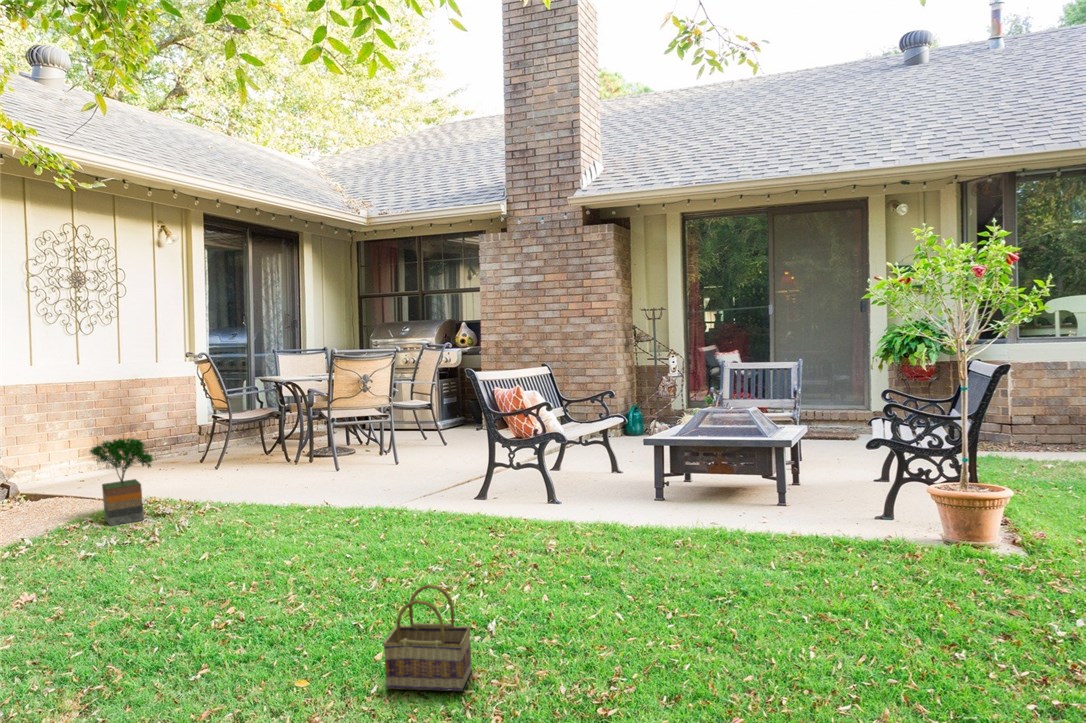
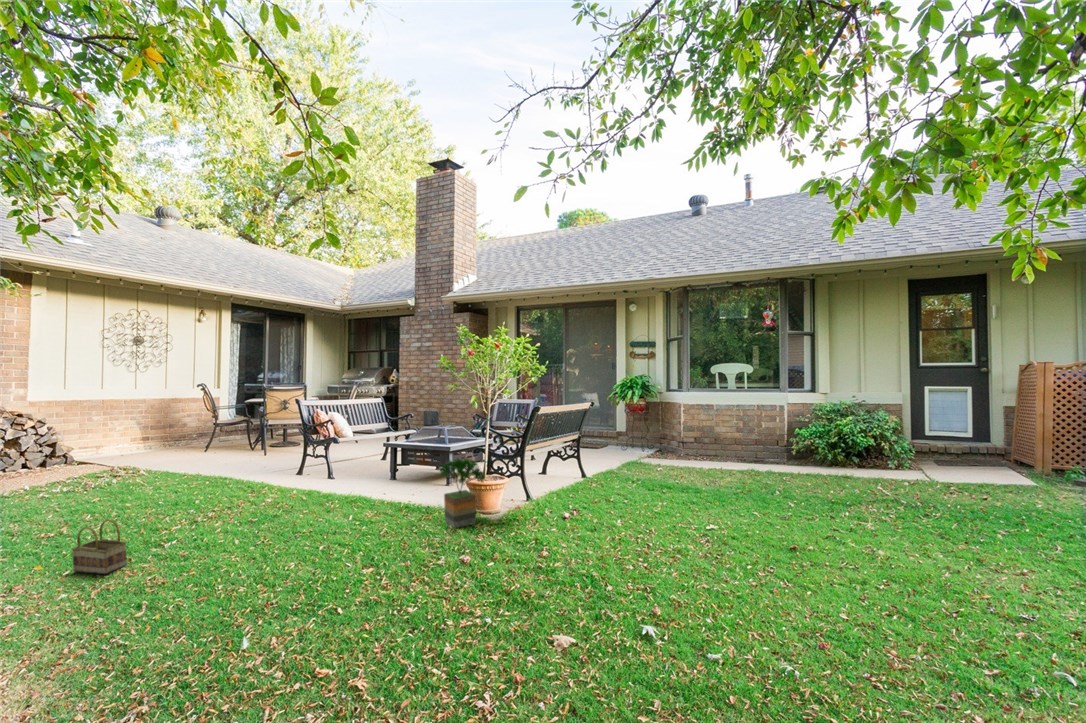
potted tree: present [90,438,153,526] -> present [439,459,485,528]

